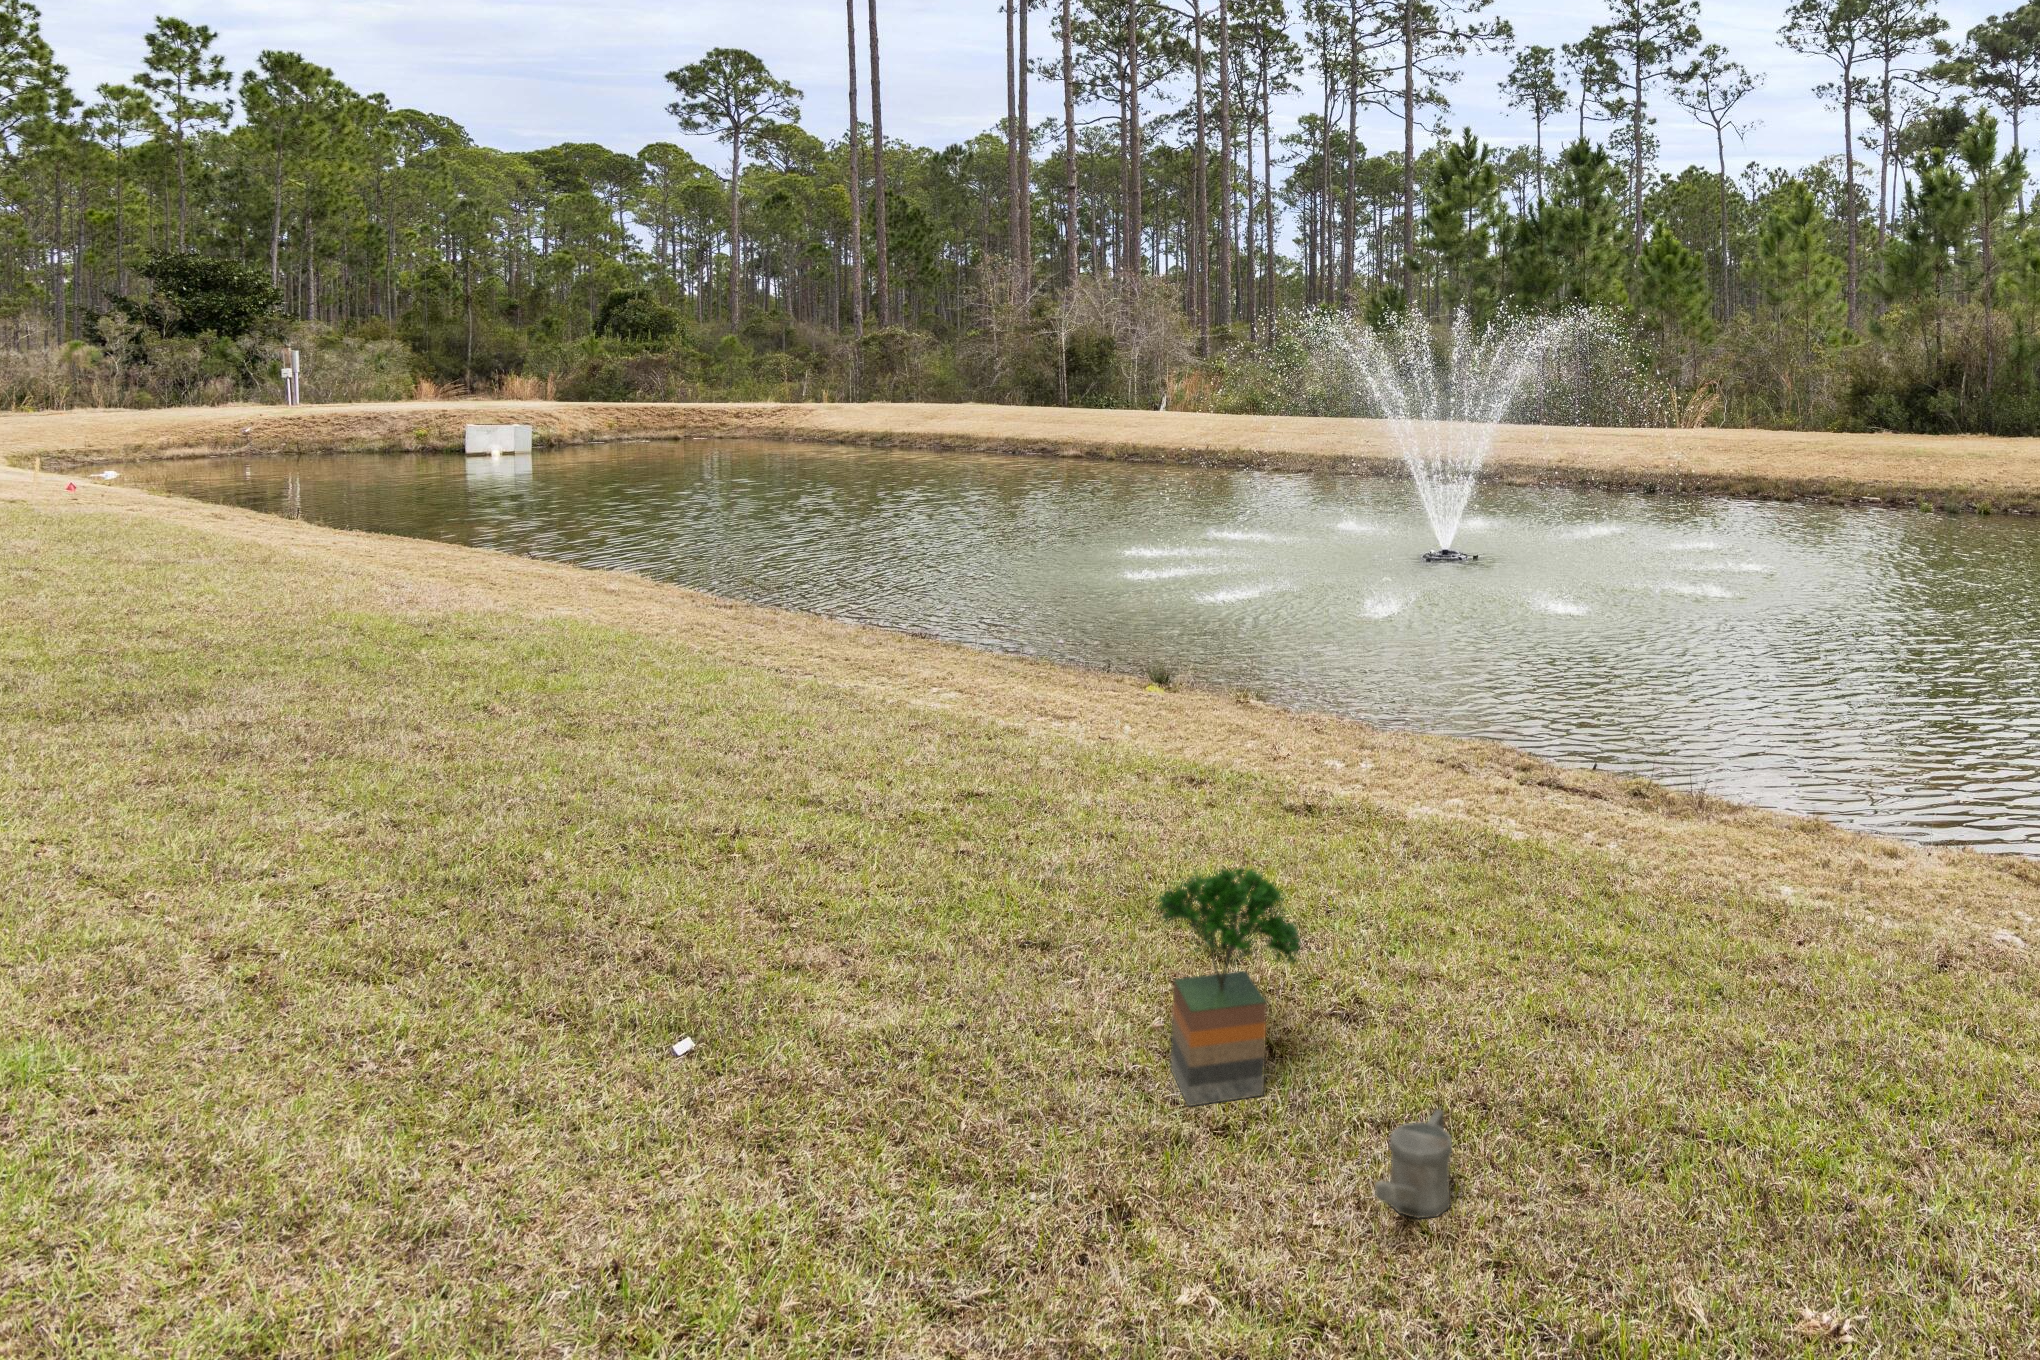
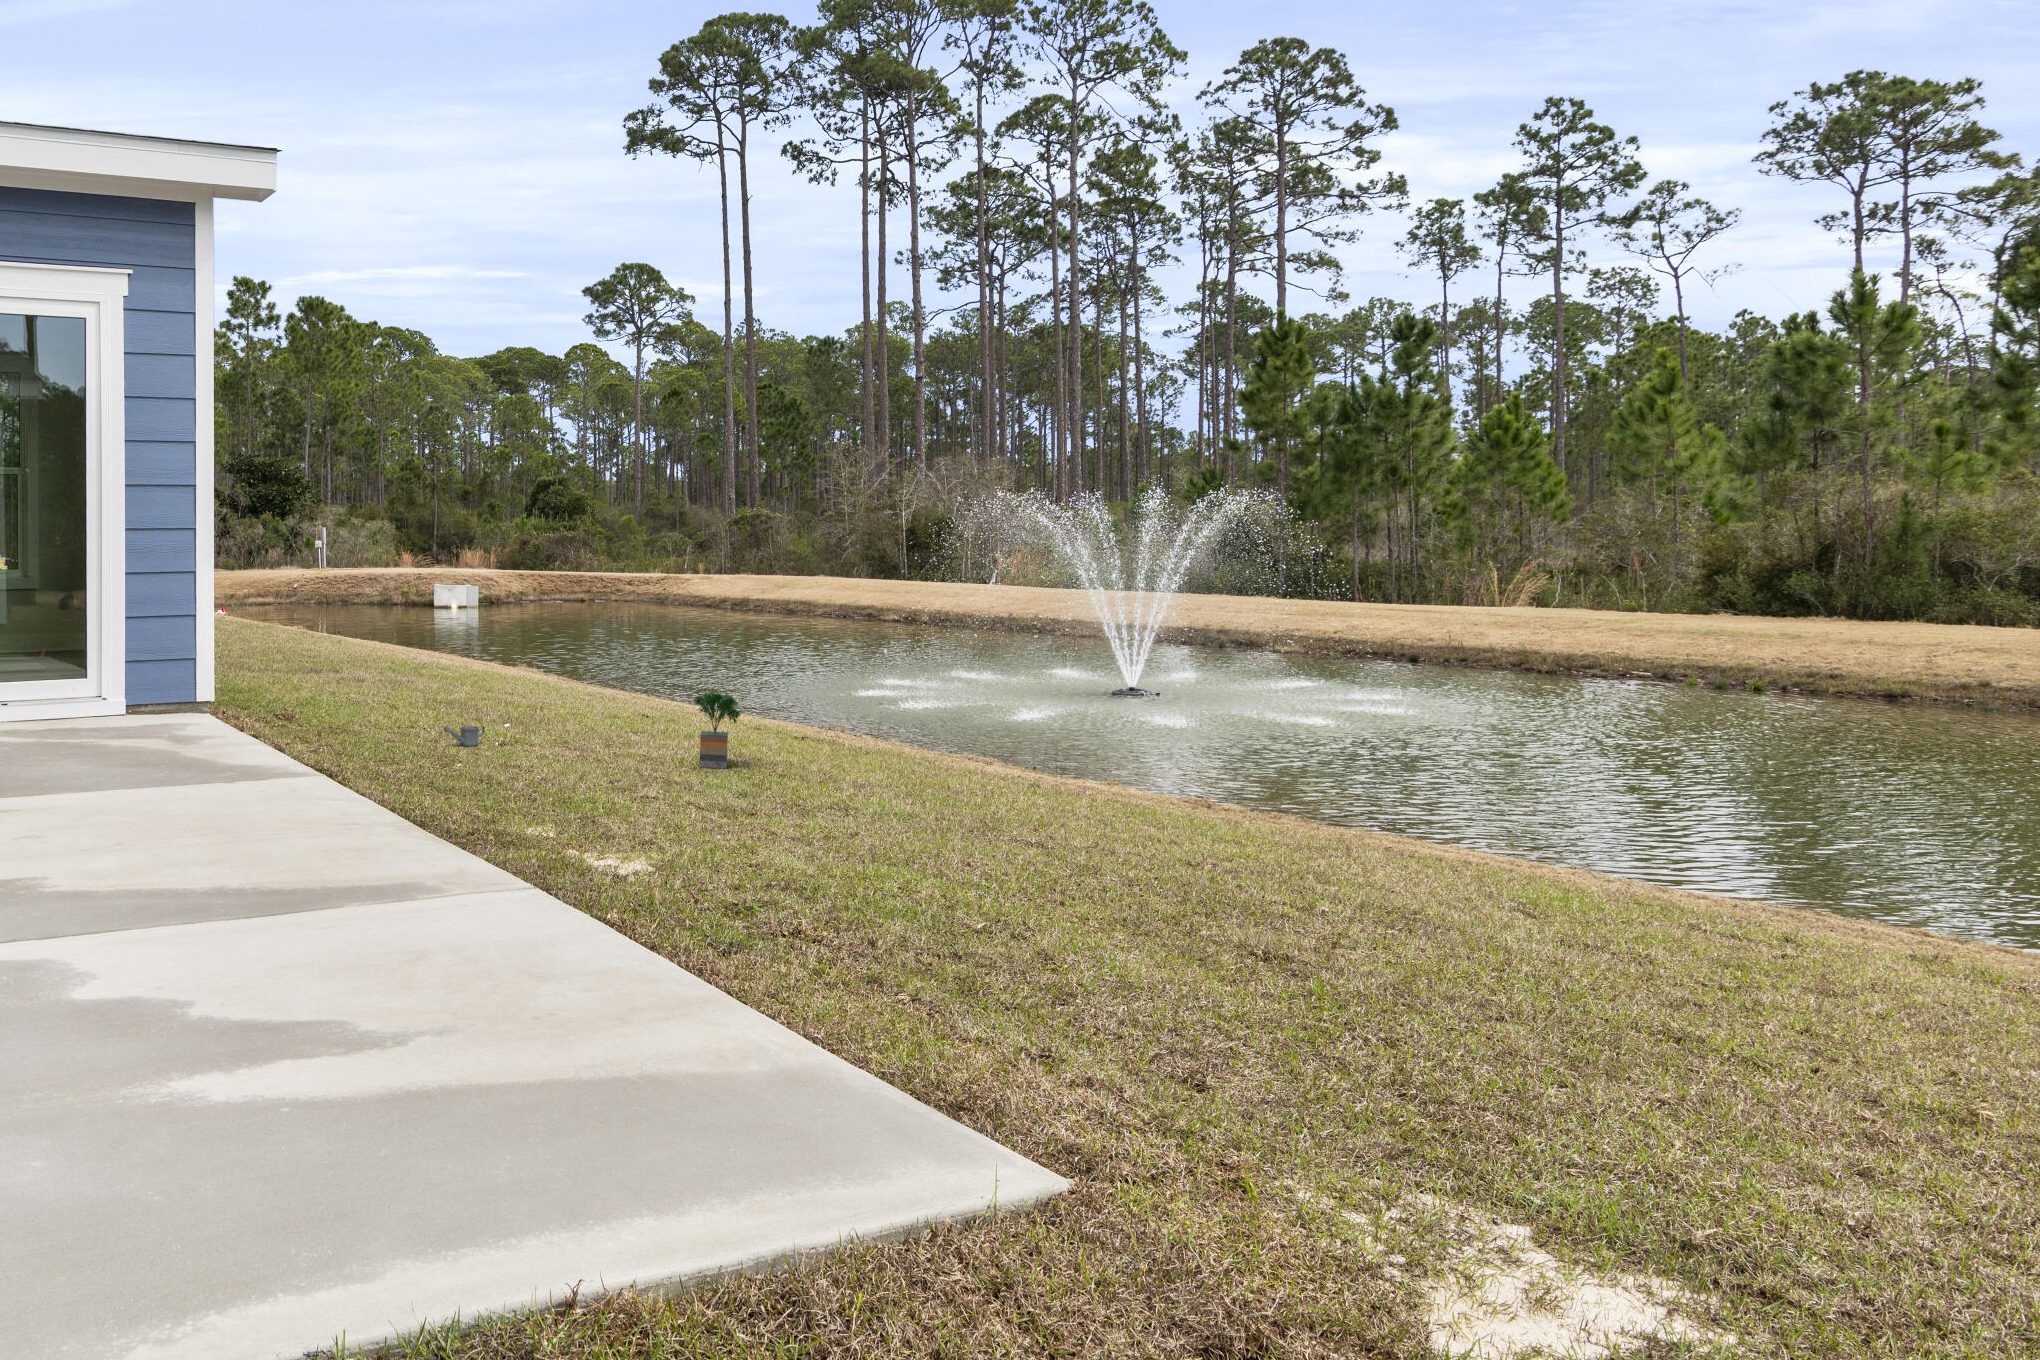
watering can: present [1374,1109,1452,1218] -> present [444,726,485,747]

